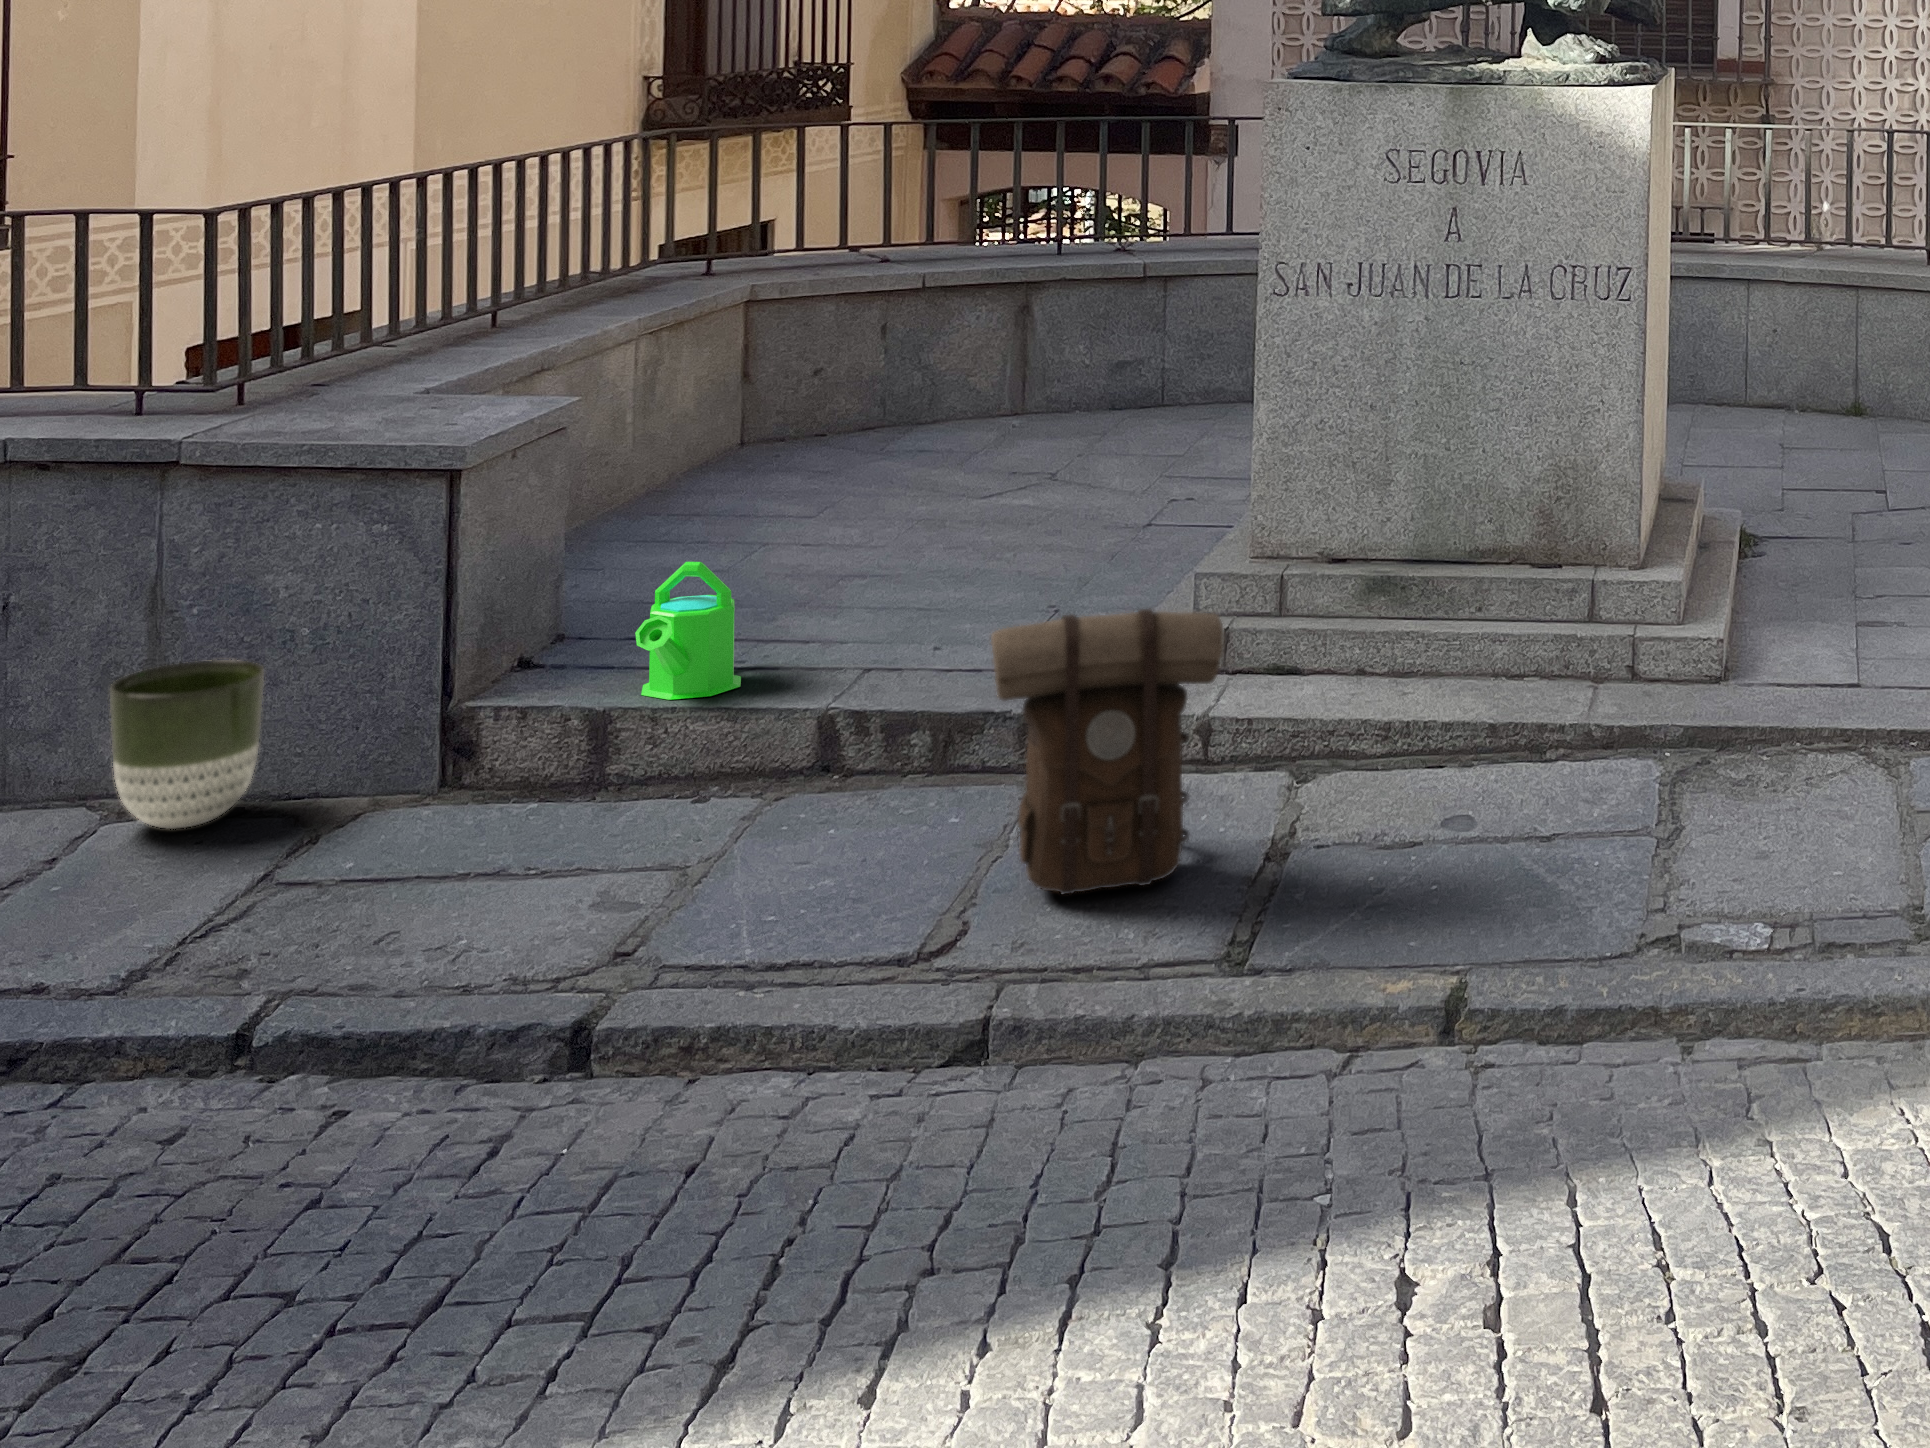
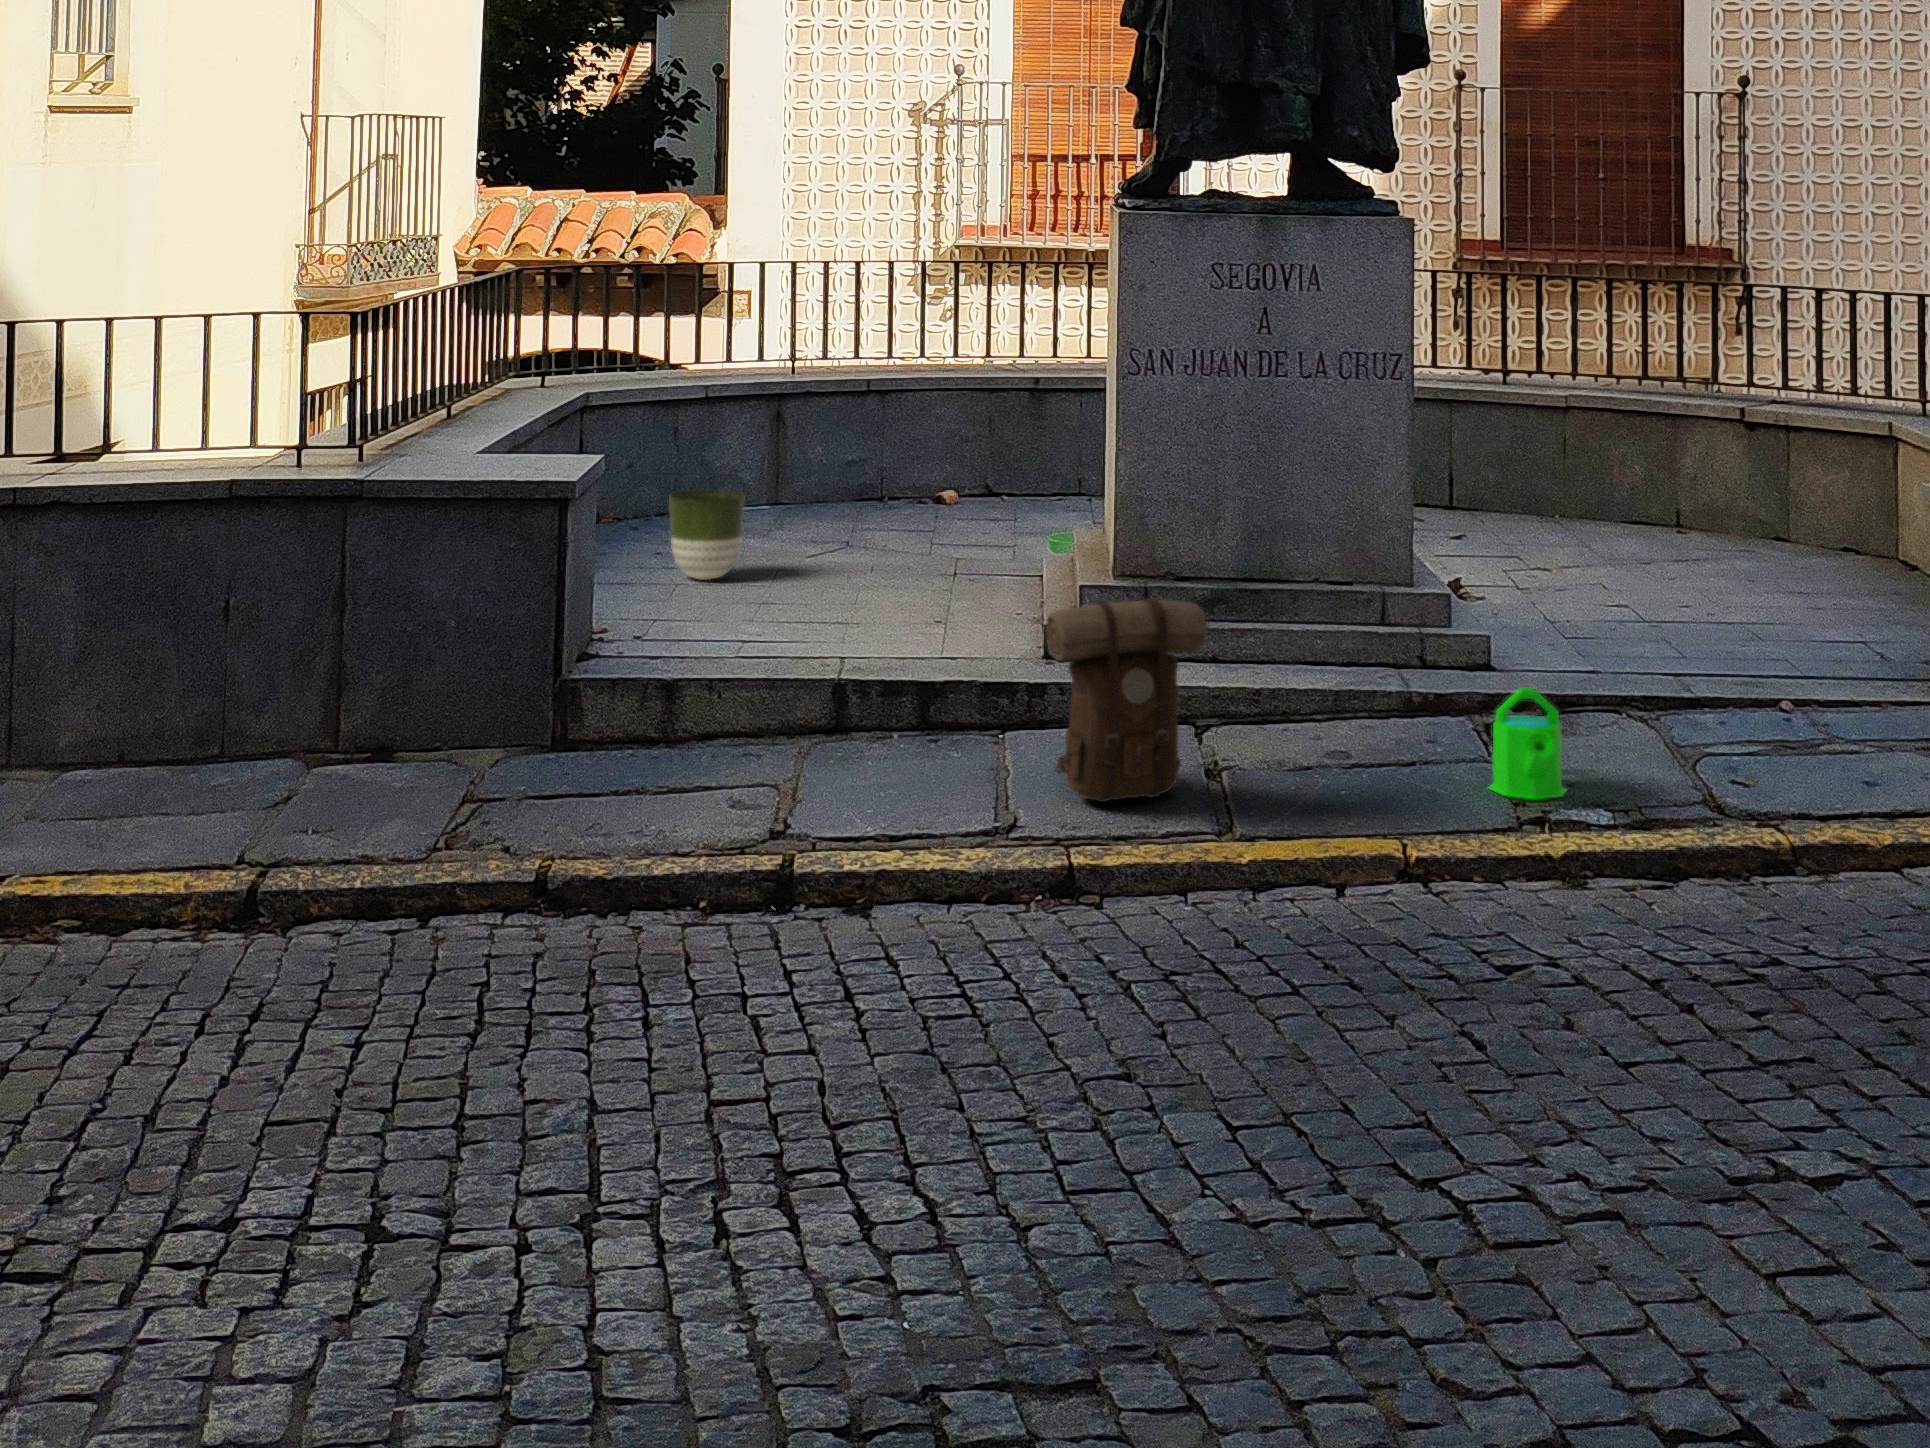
watering can: present [635,562,741,700] -> present [1489,687,1567,799]
planter: present [110,660,264,829] -> present [669,490,744,580]

